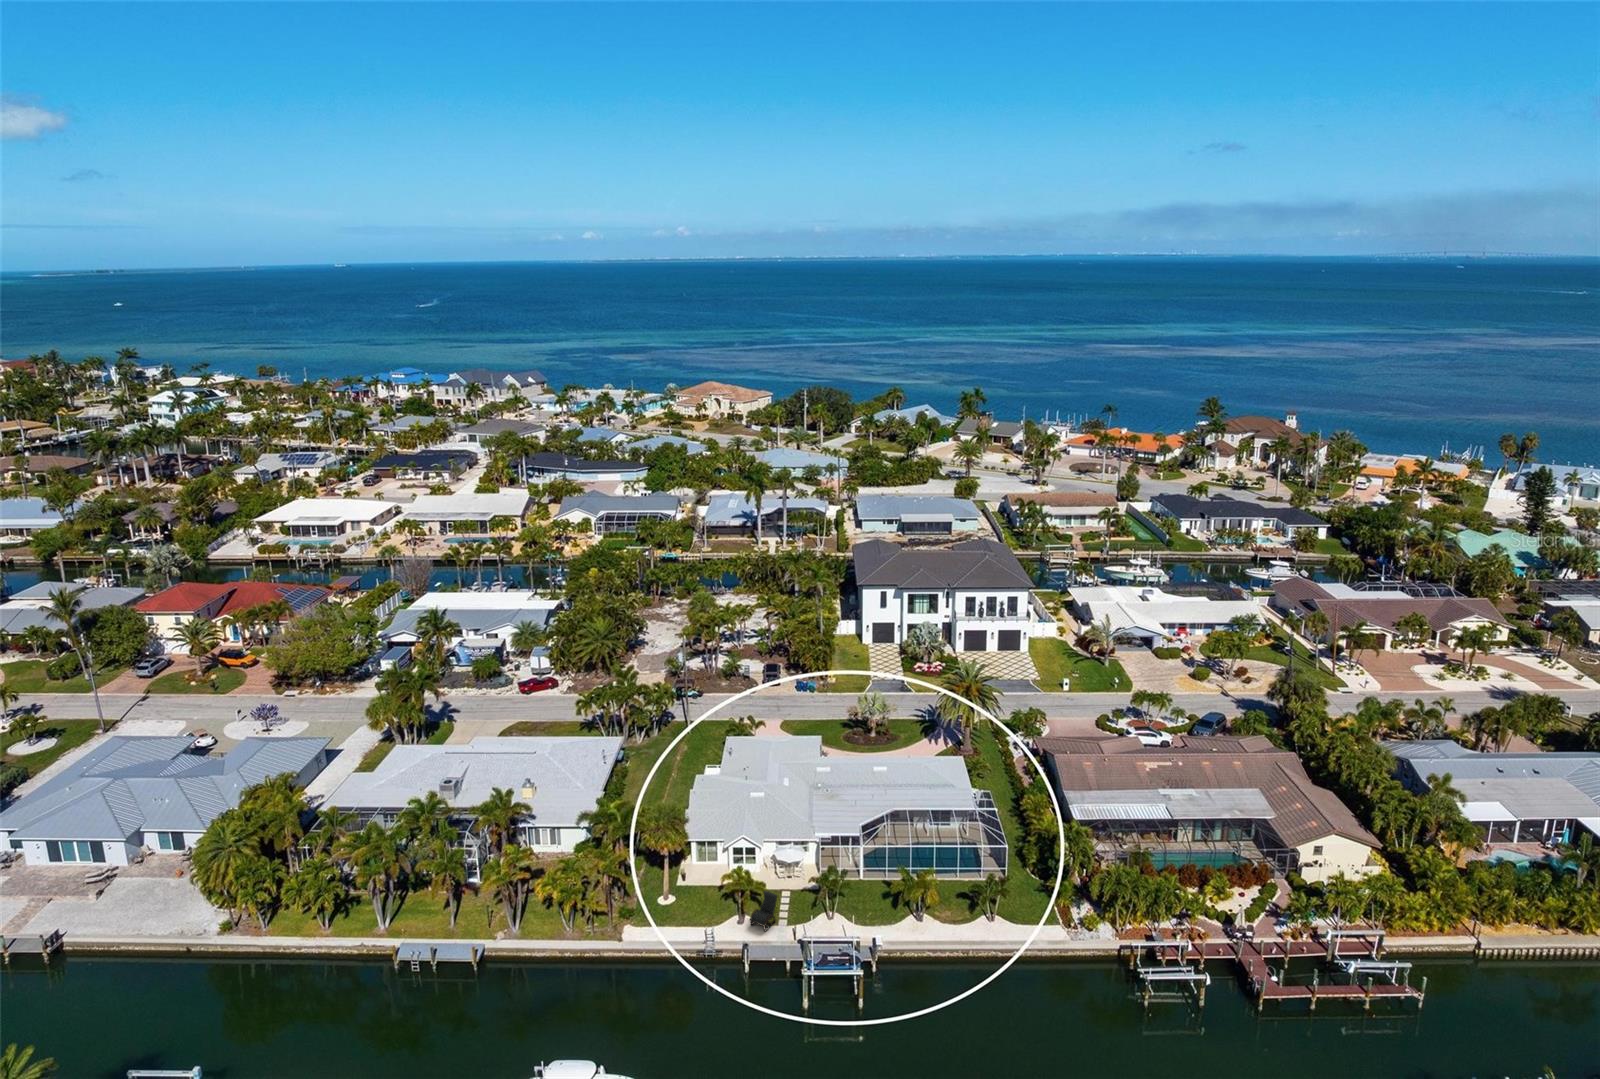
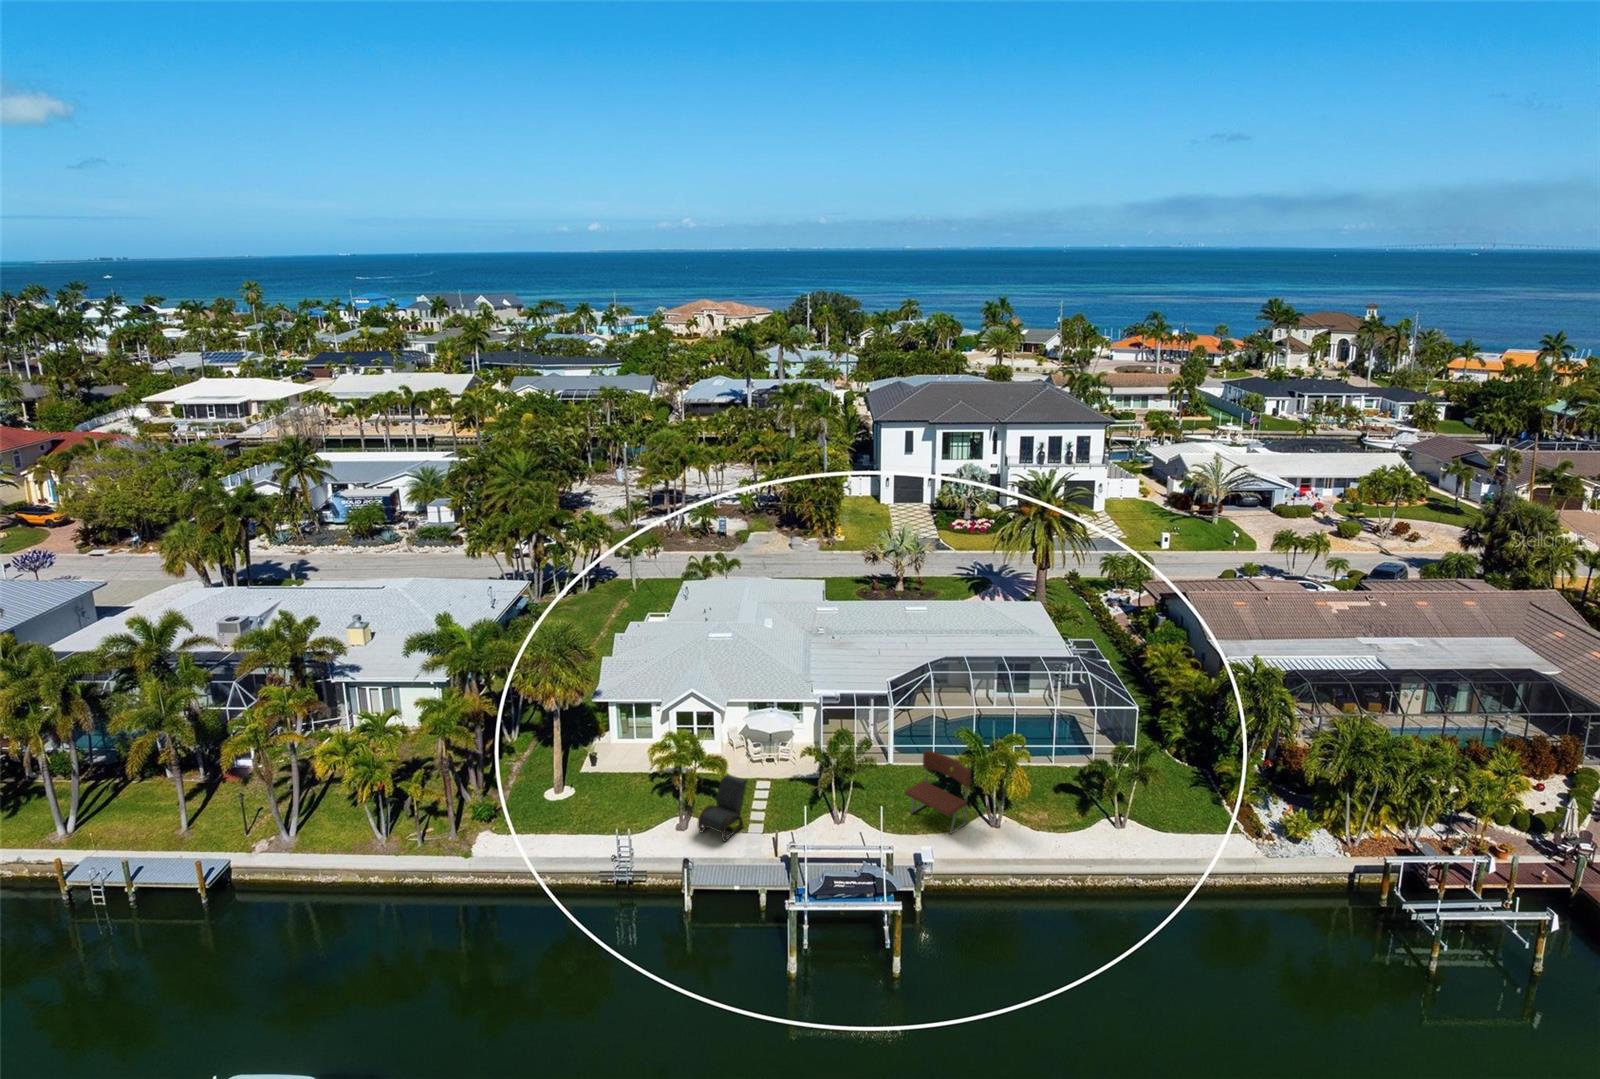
bench: none [869,875,906,926] -> present [905,750,971,834]

